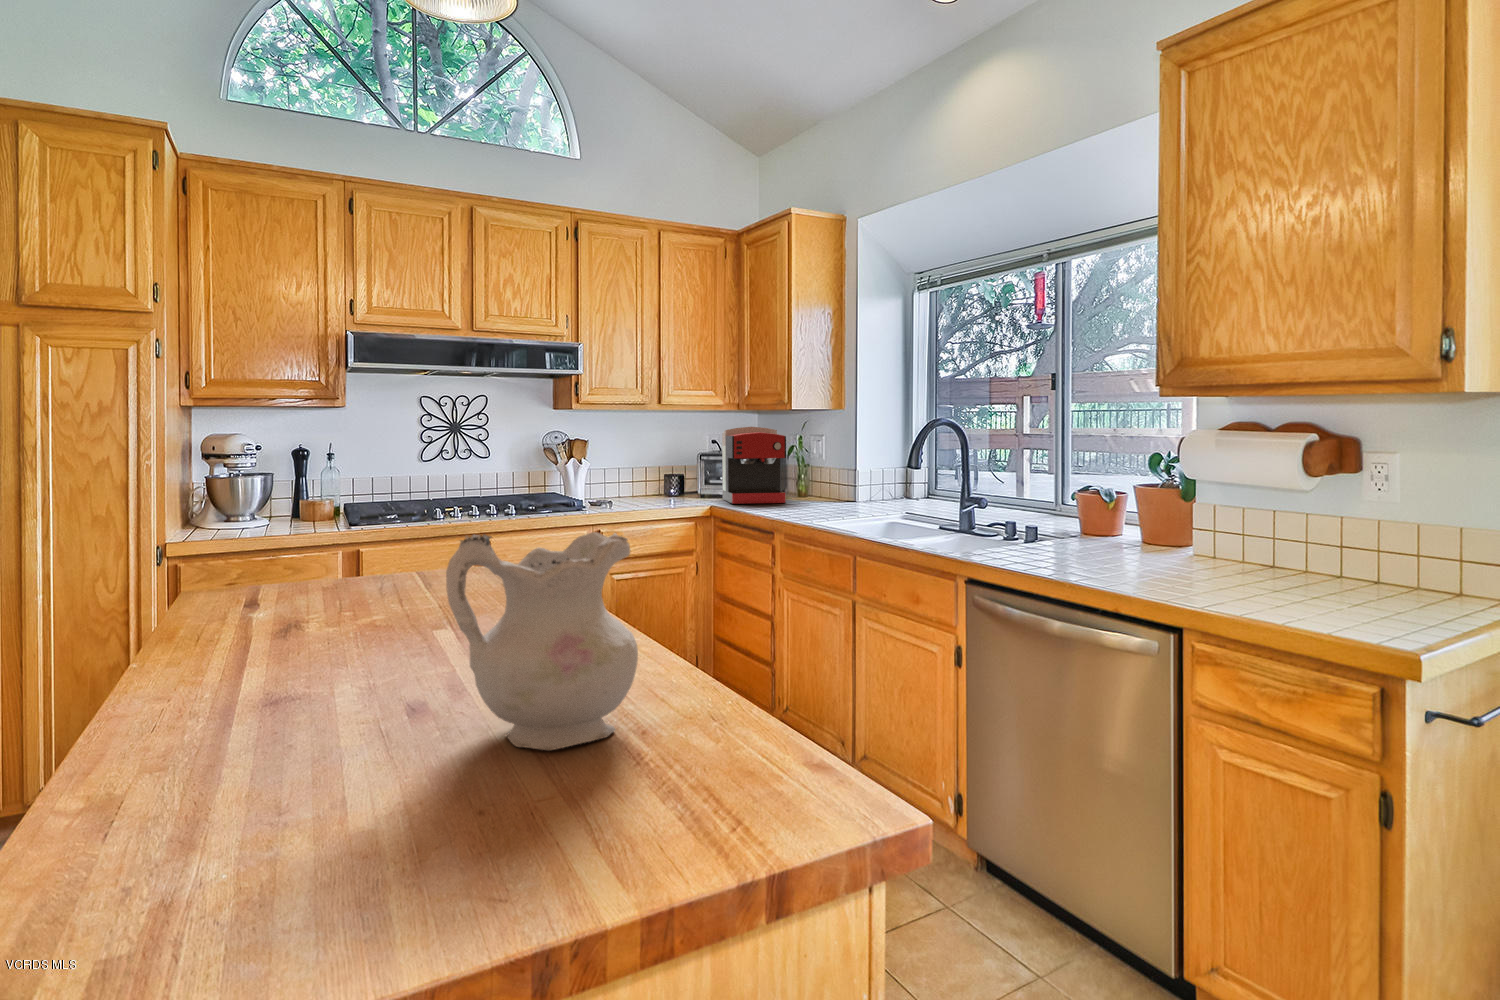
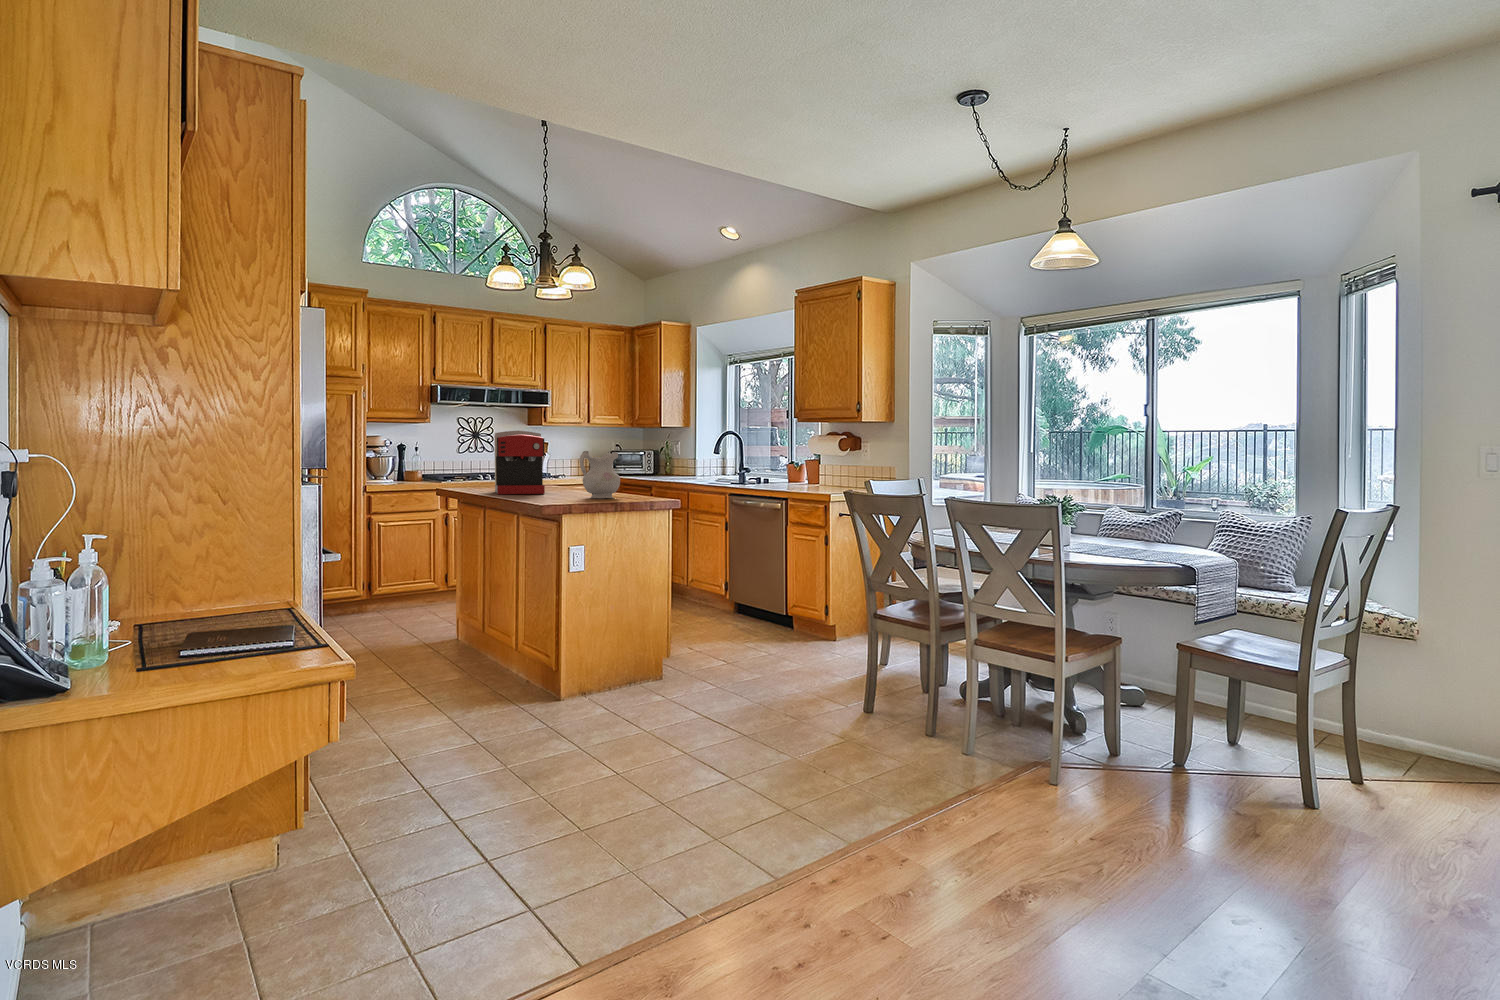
coffee maker: present [722,427,786,504] -> present [494,431,545,494]

